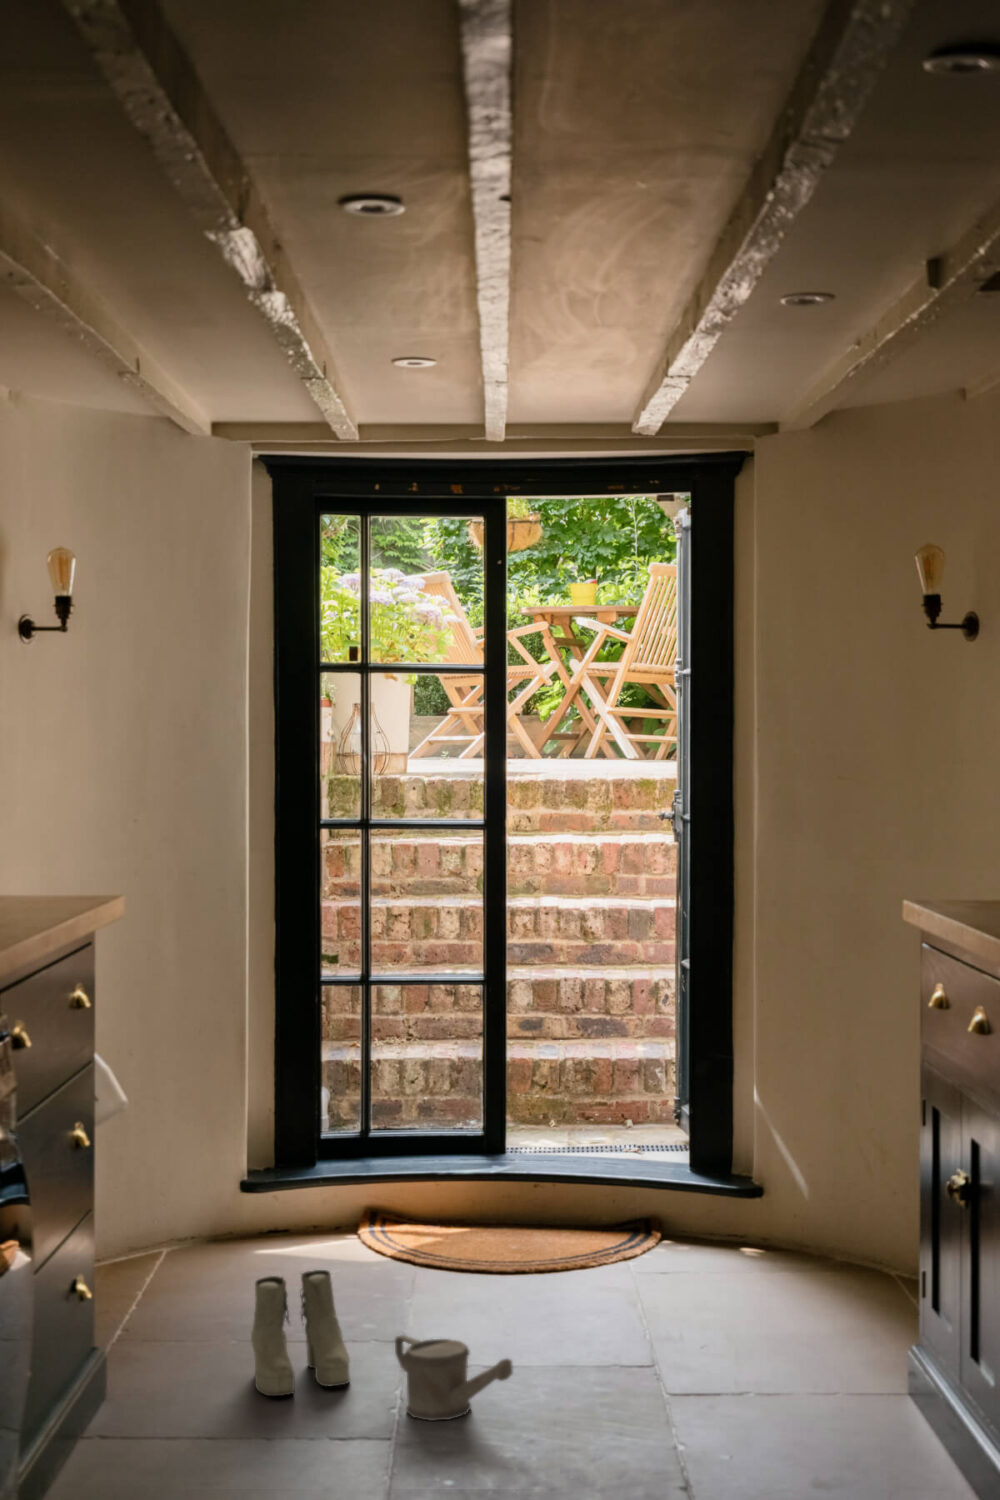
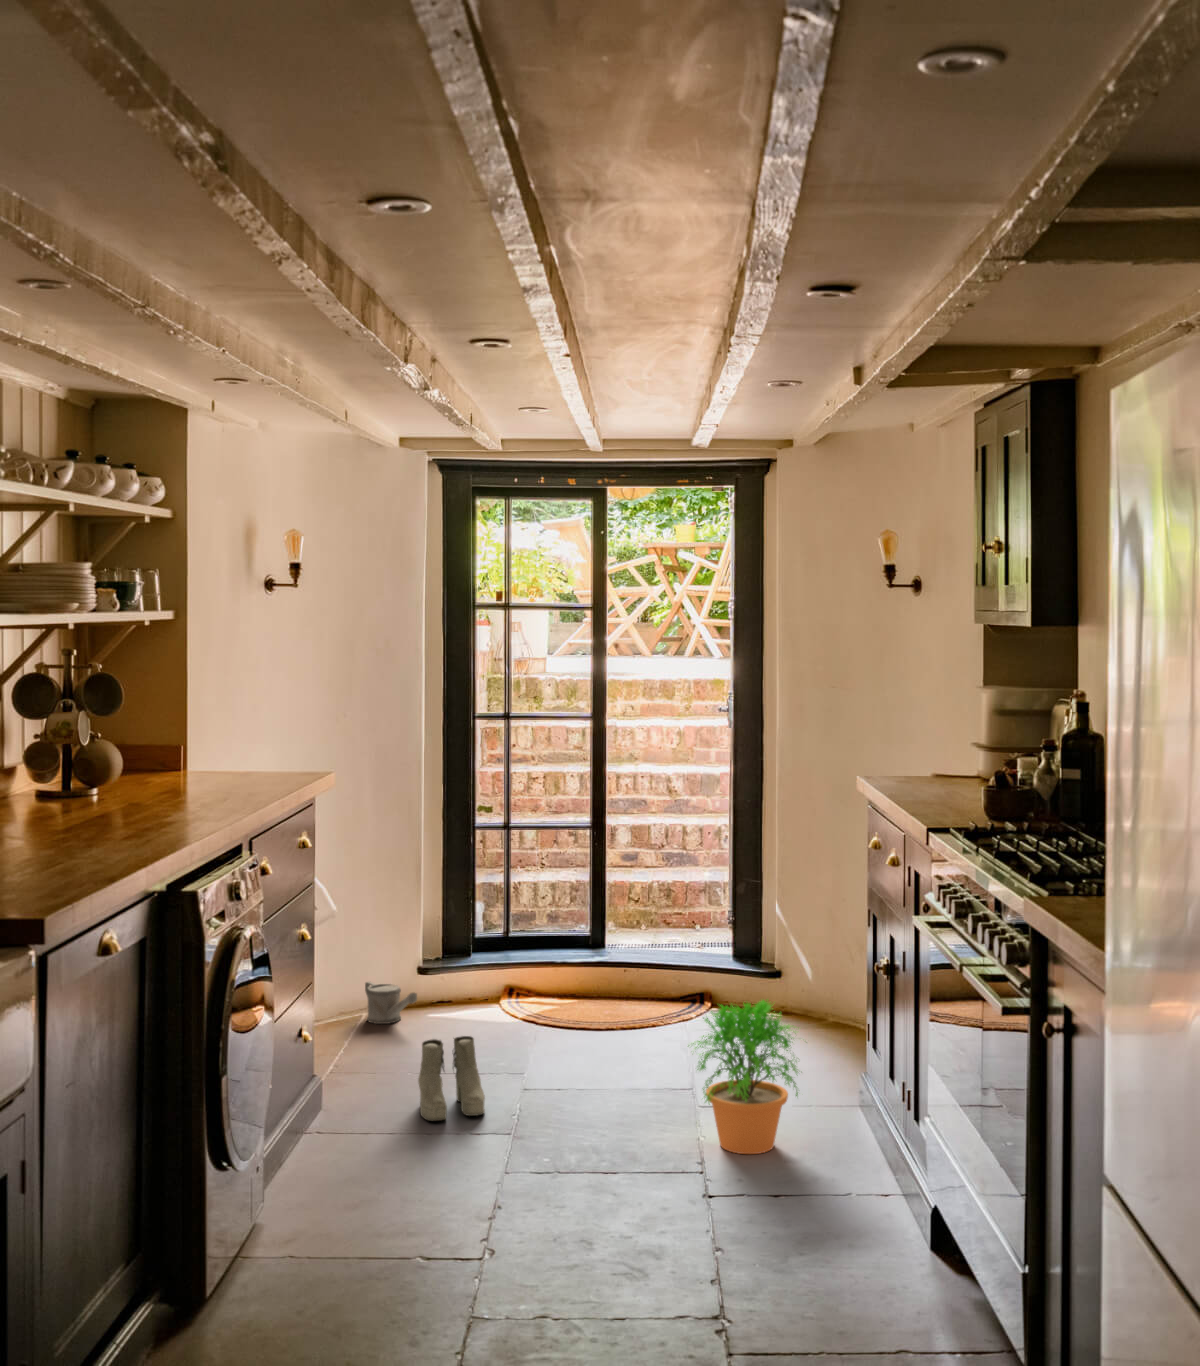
potted plant: none [644,1189,831,1424] -> present [693,999,798,1154]
watering can: present [395,1335,513,1421] -> present [365,982,417,1024]

